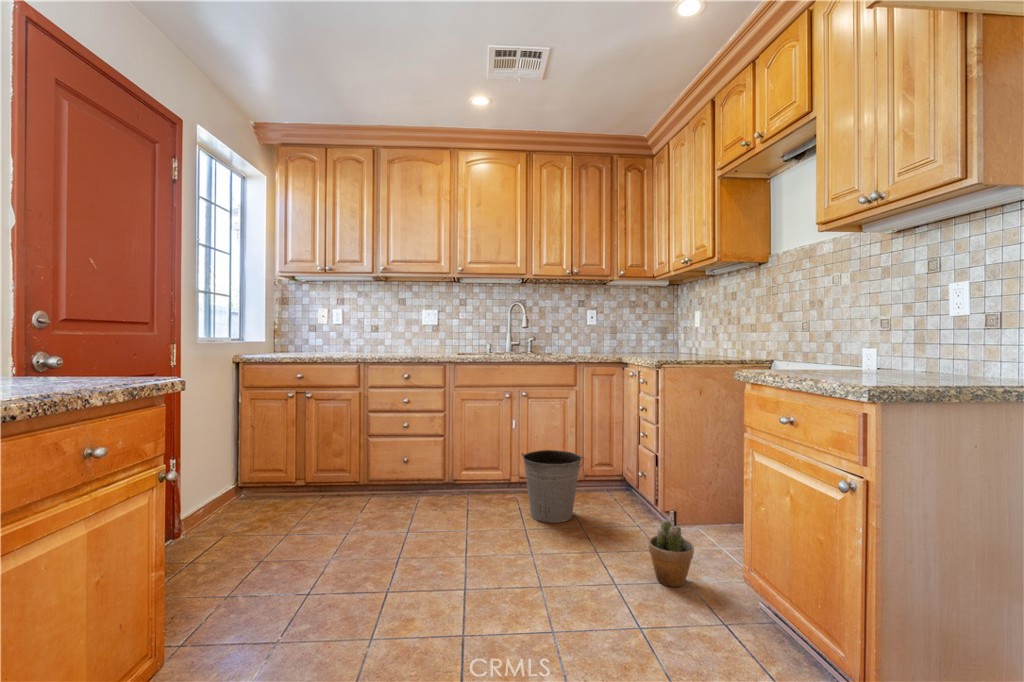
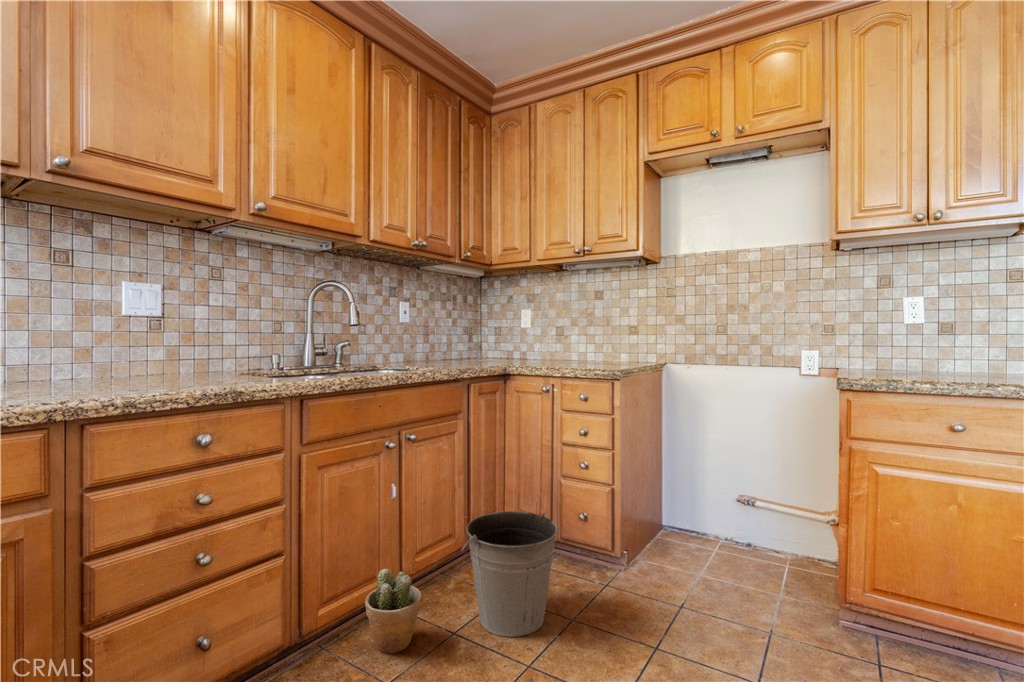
potted plant: present [648,520,694,587] -> present [365,569,421,653]

